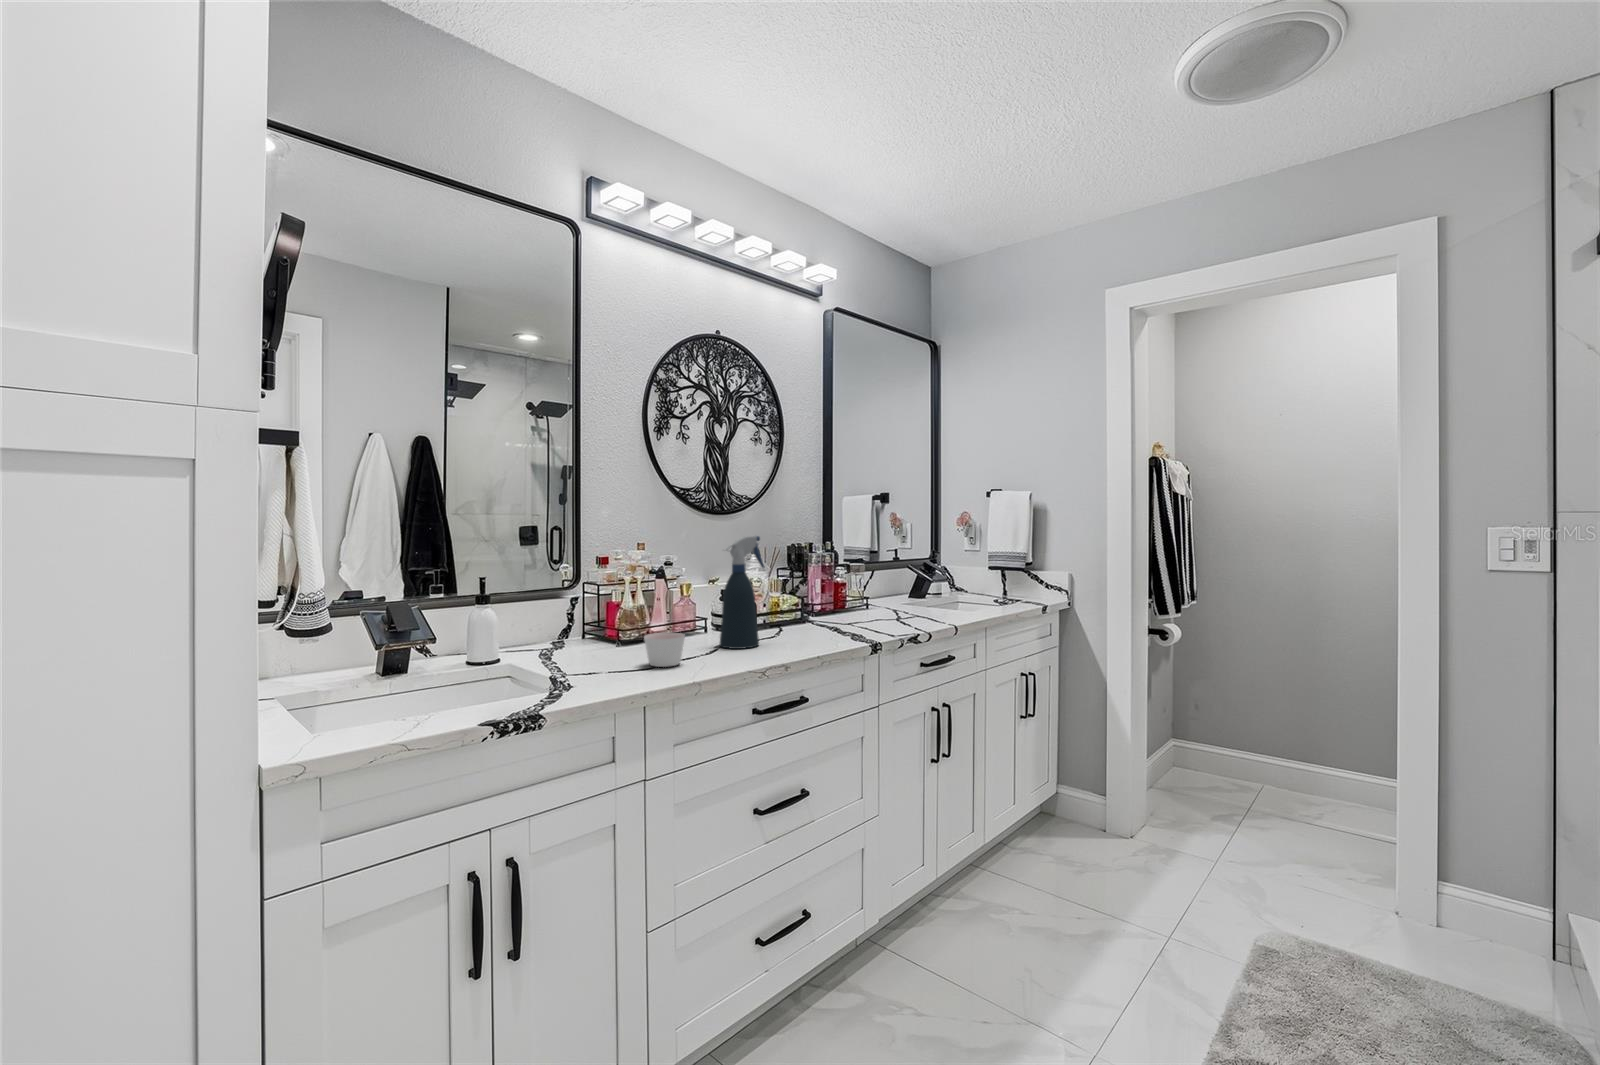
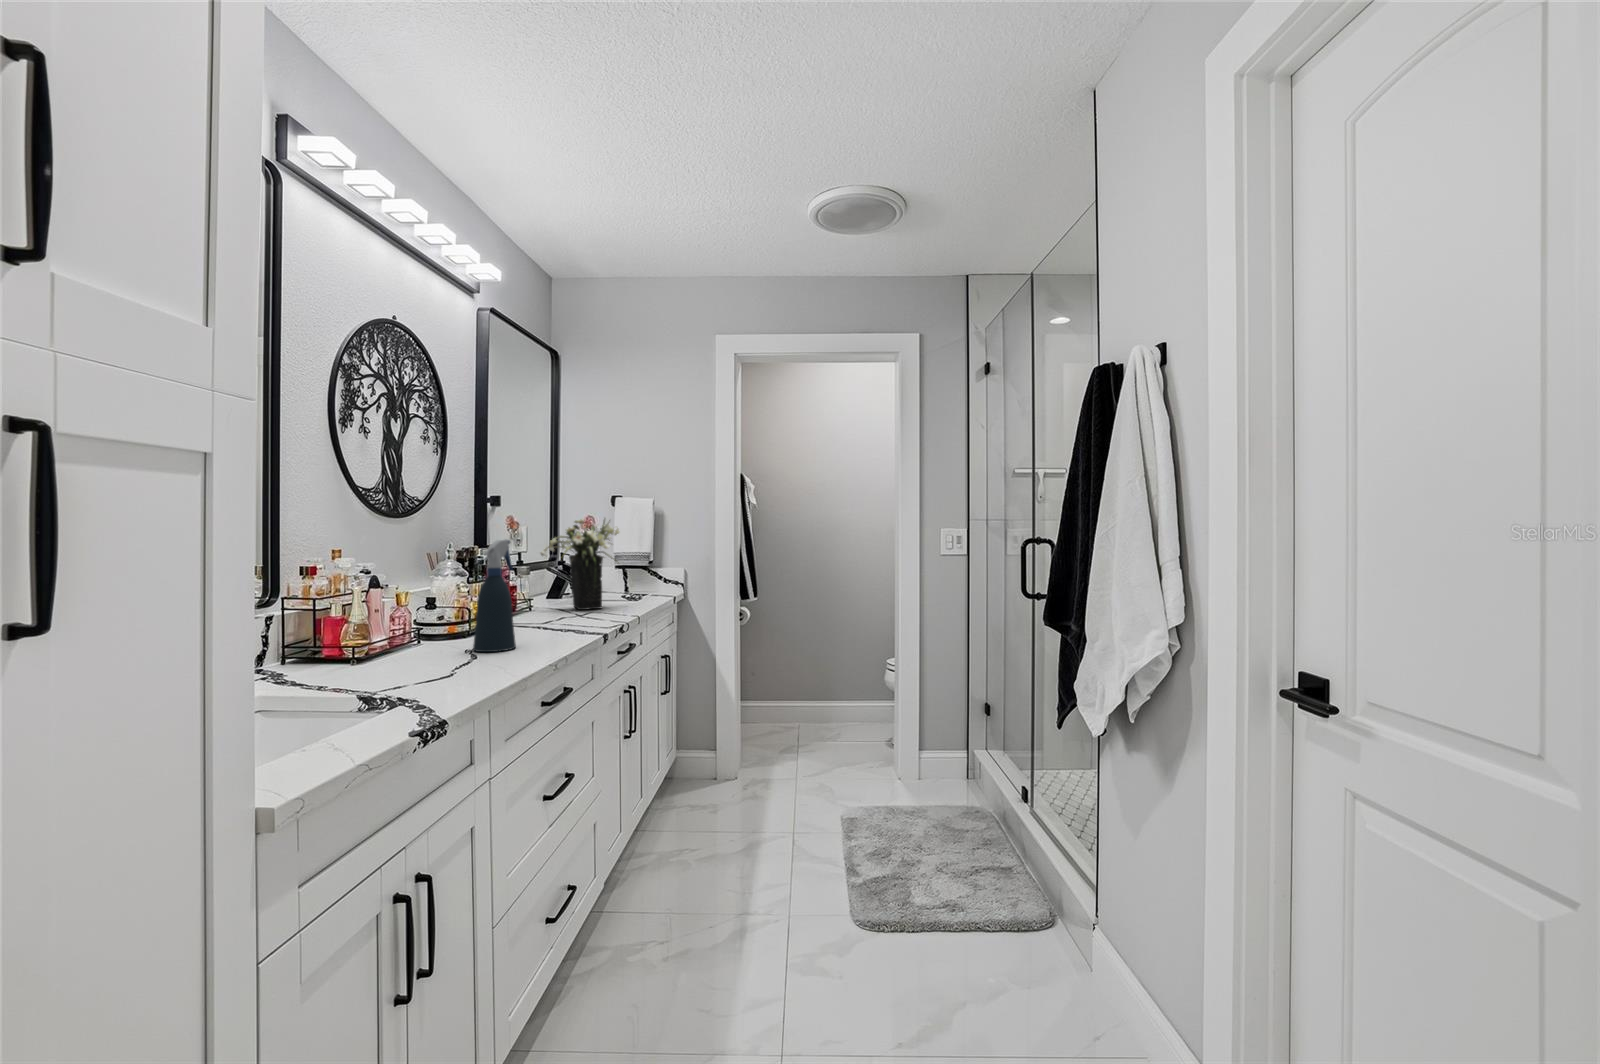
flower arrangement: none [868,511,957,613] -> present [541,519,619,610]
candle: present [644,633,685,667] -> none [441,638,487,674]

